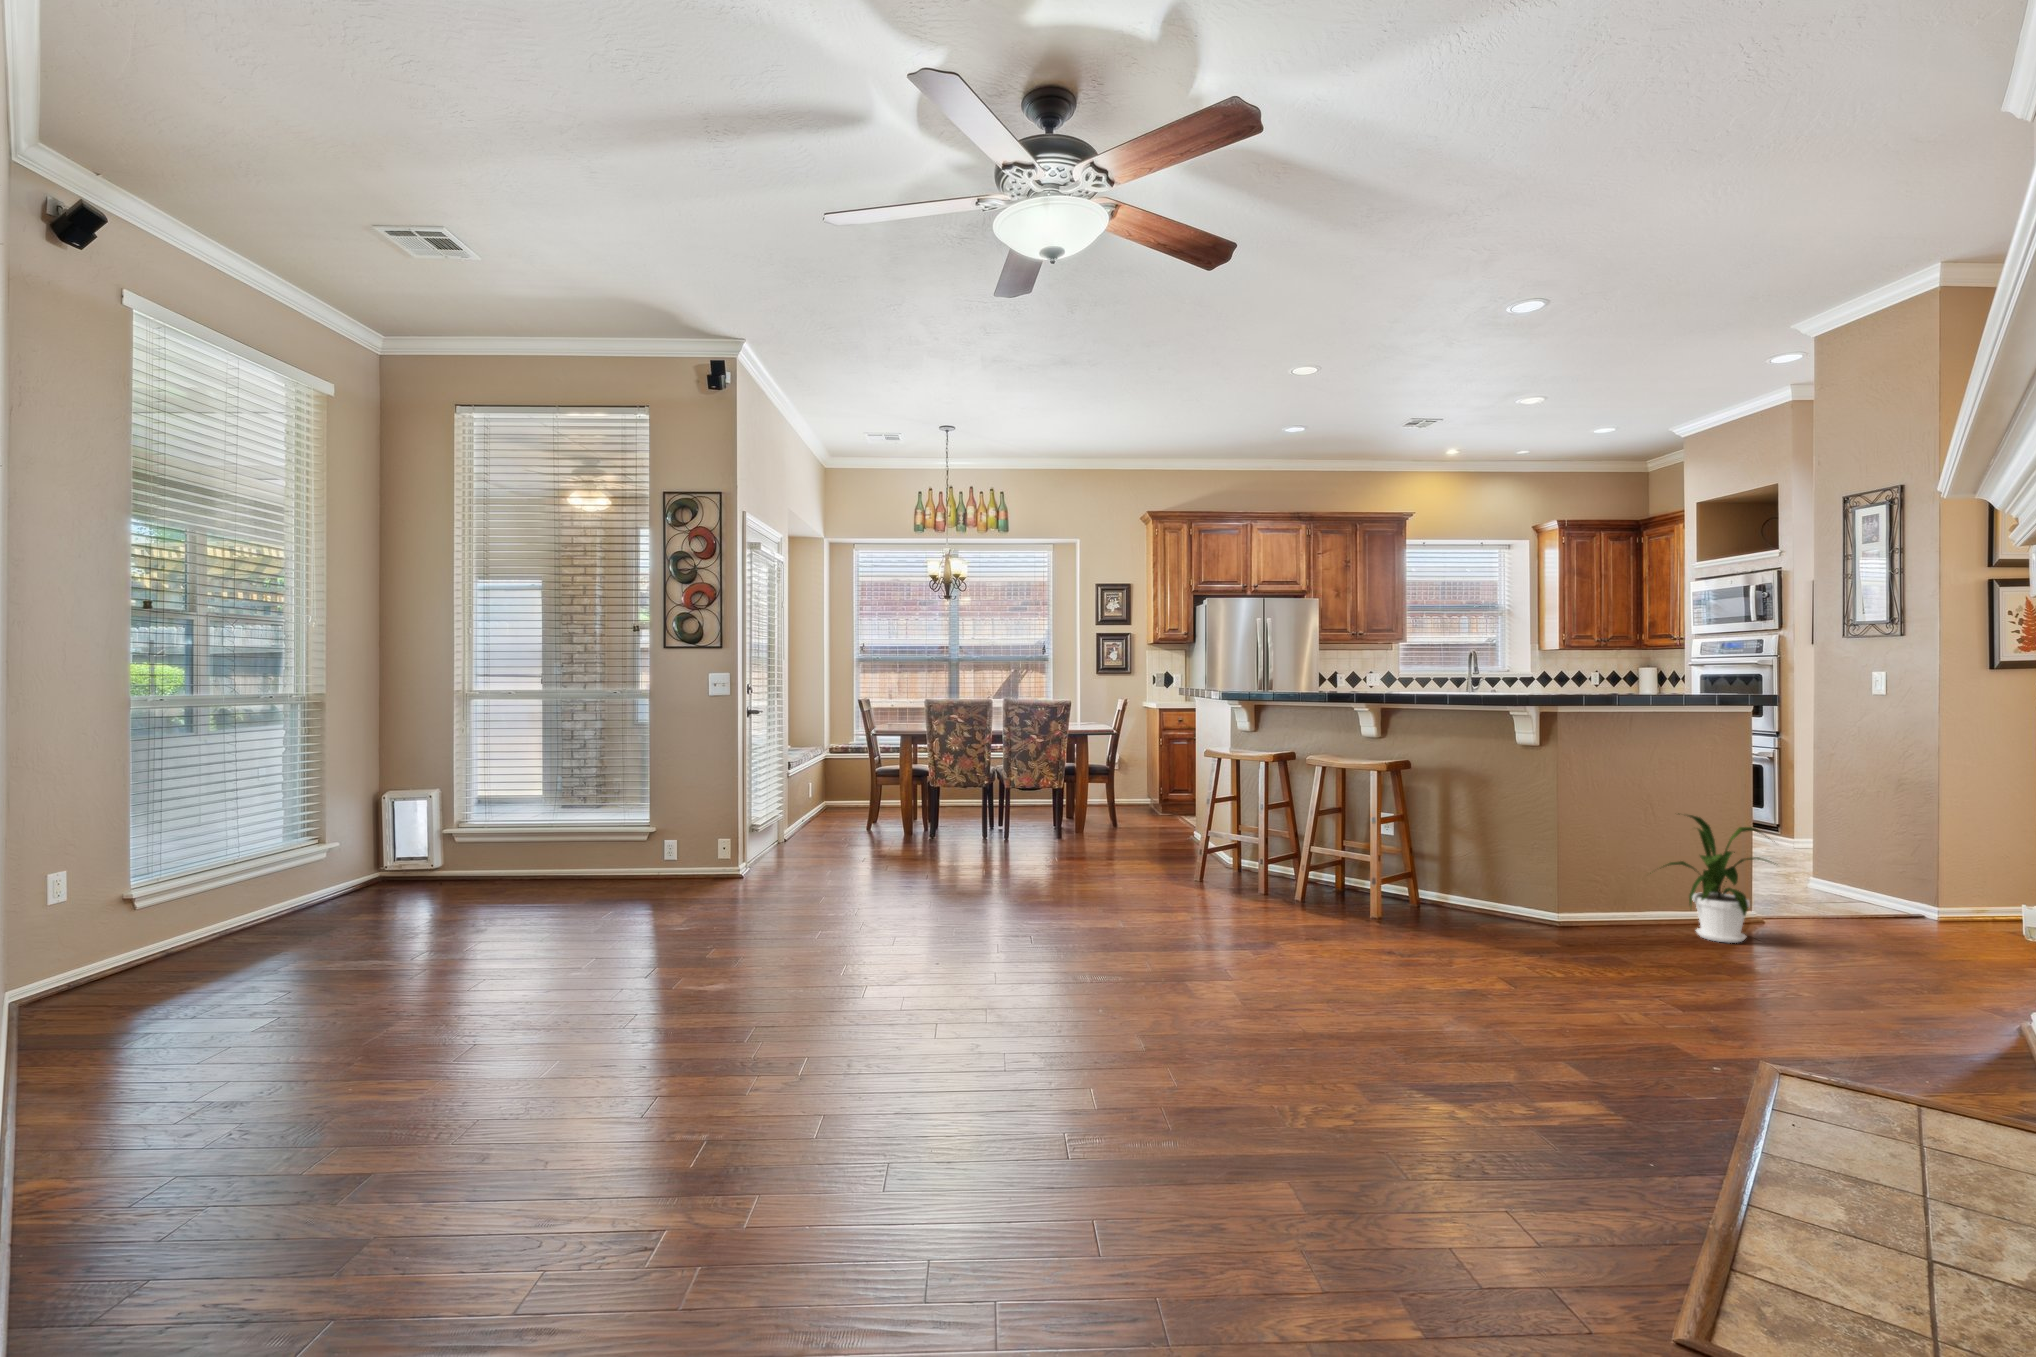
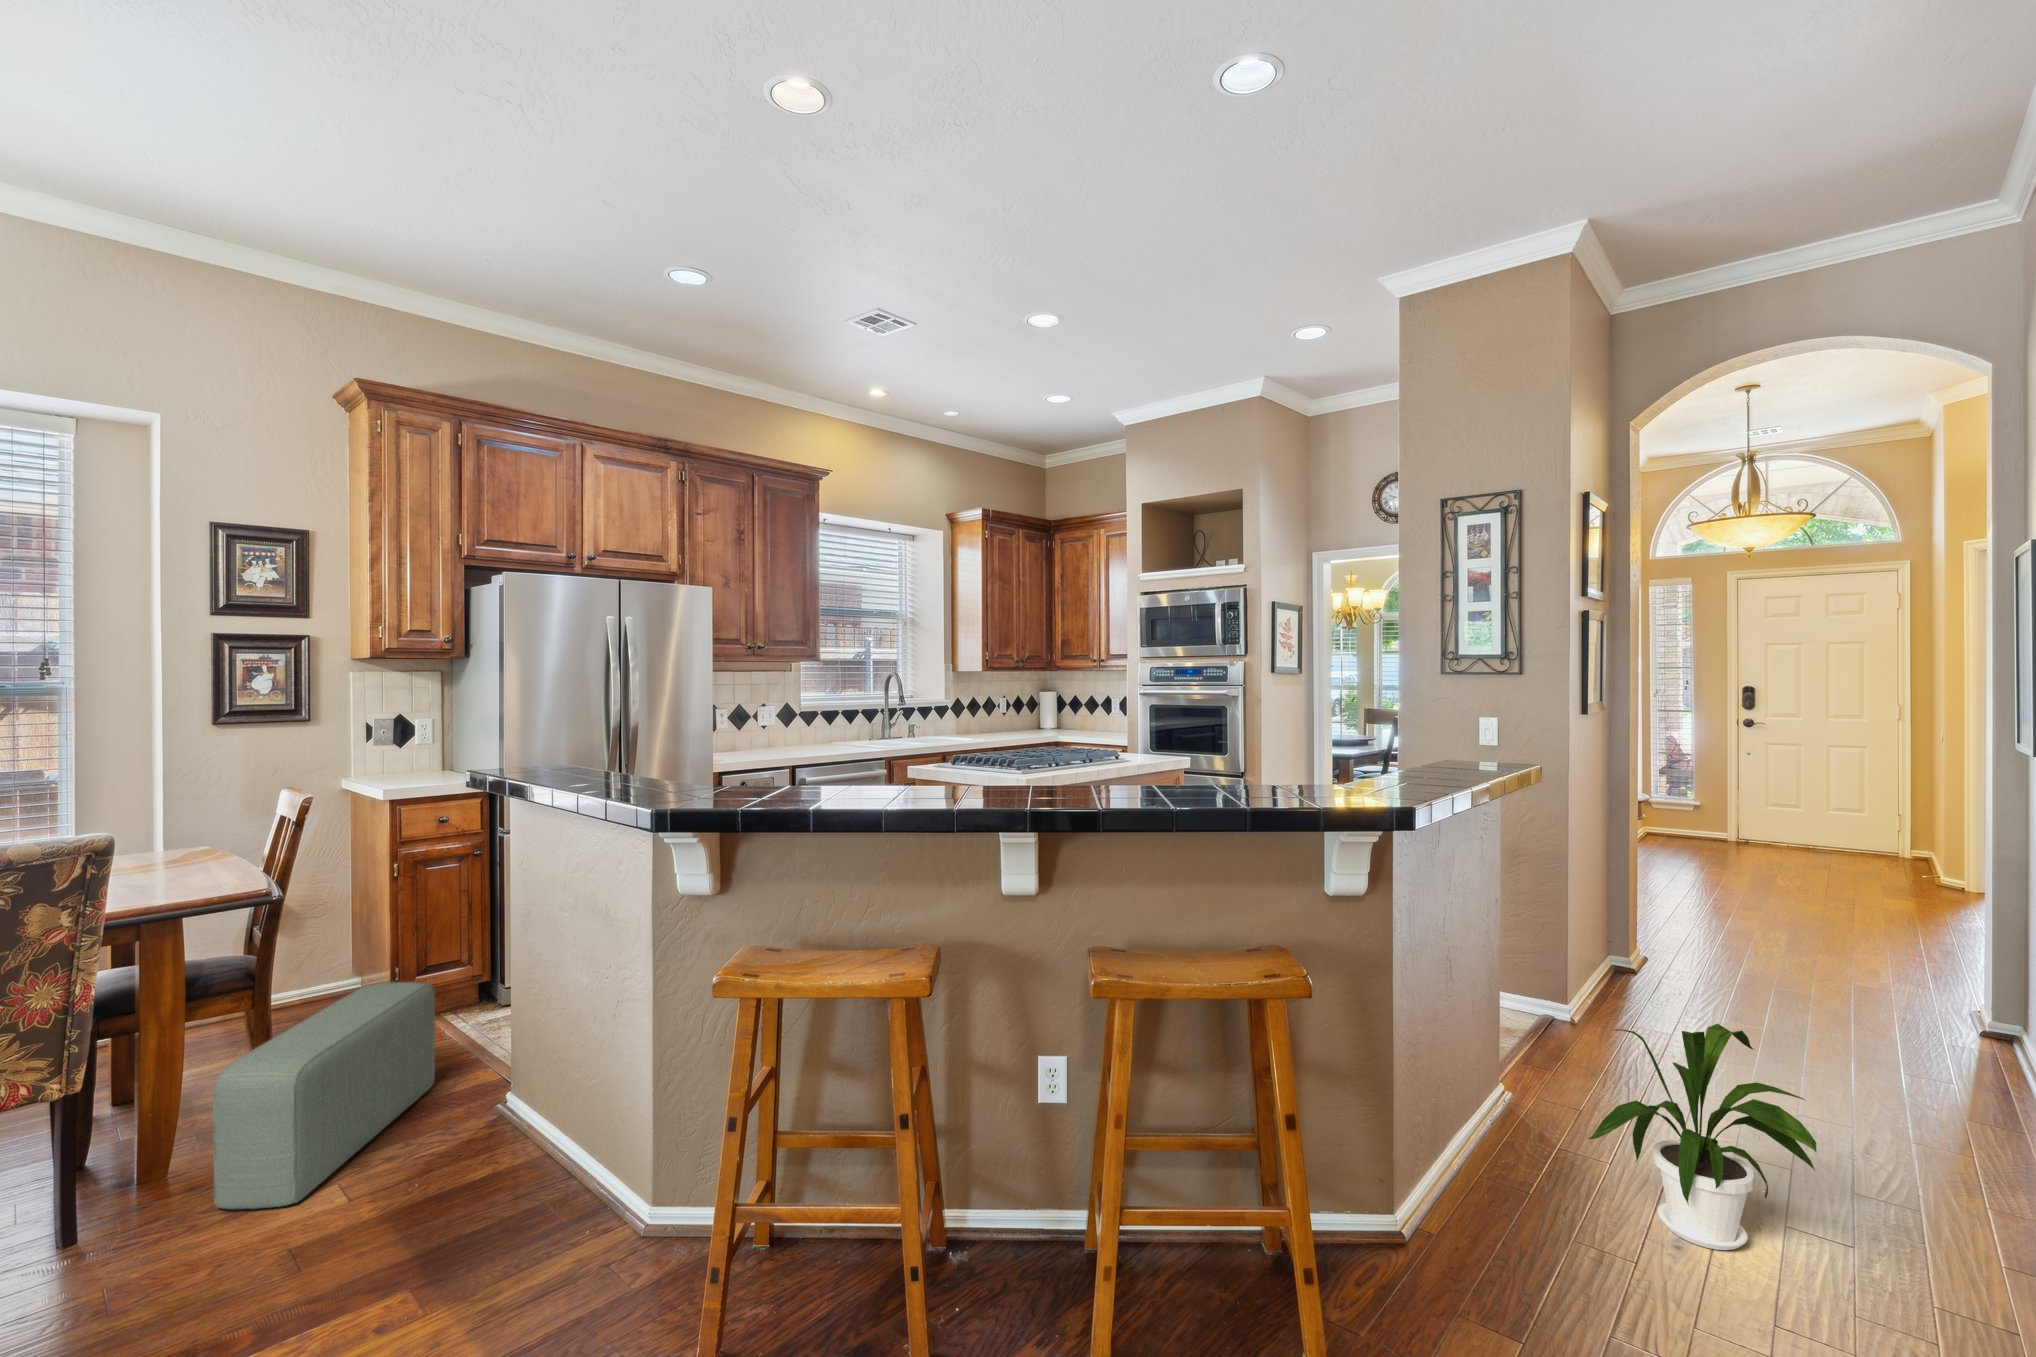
pouf: none [1093,778,1168,837] -> present [213,982,435,1209]

